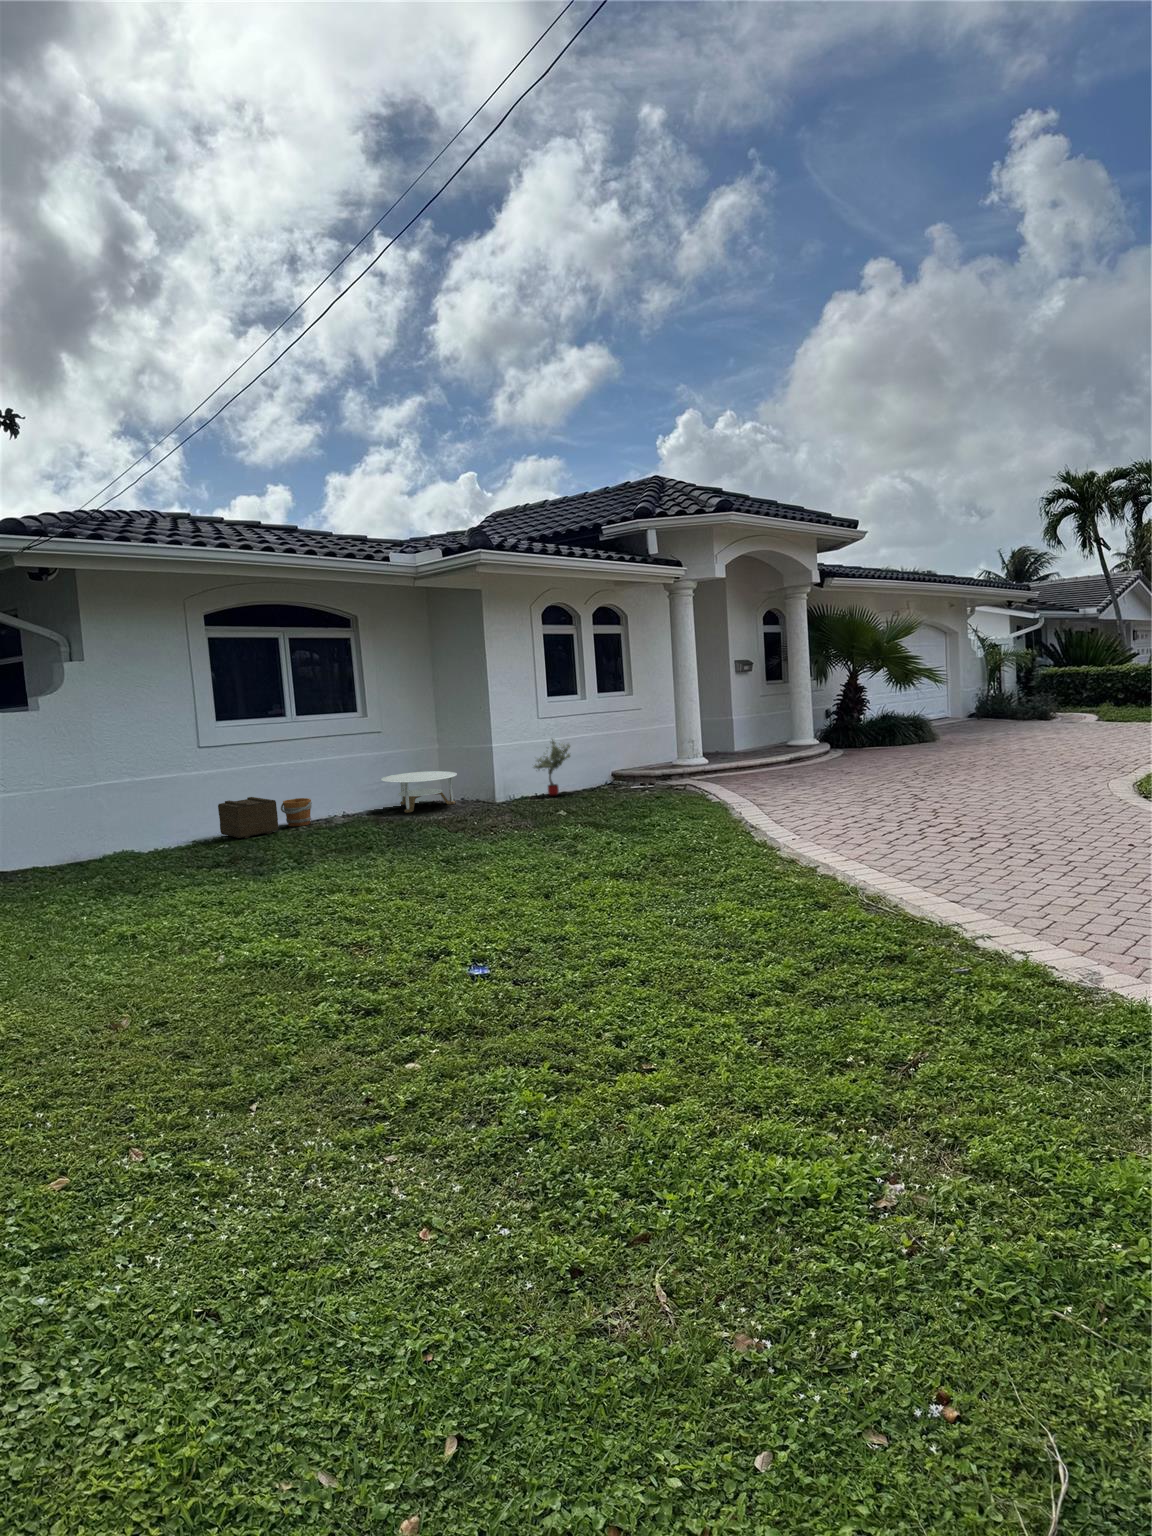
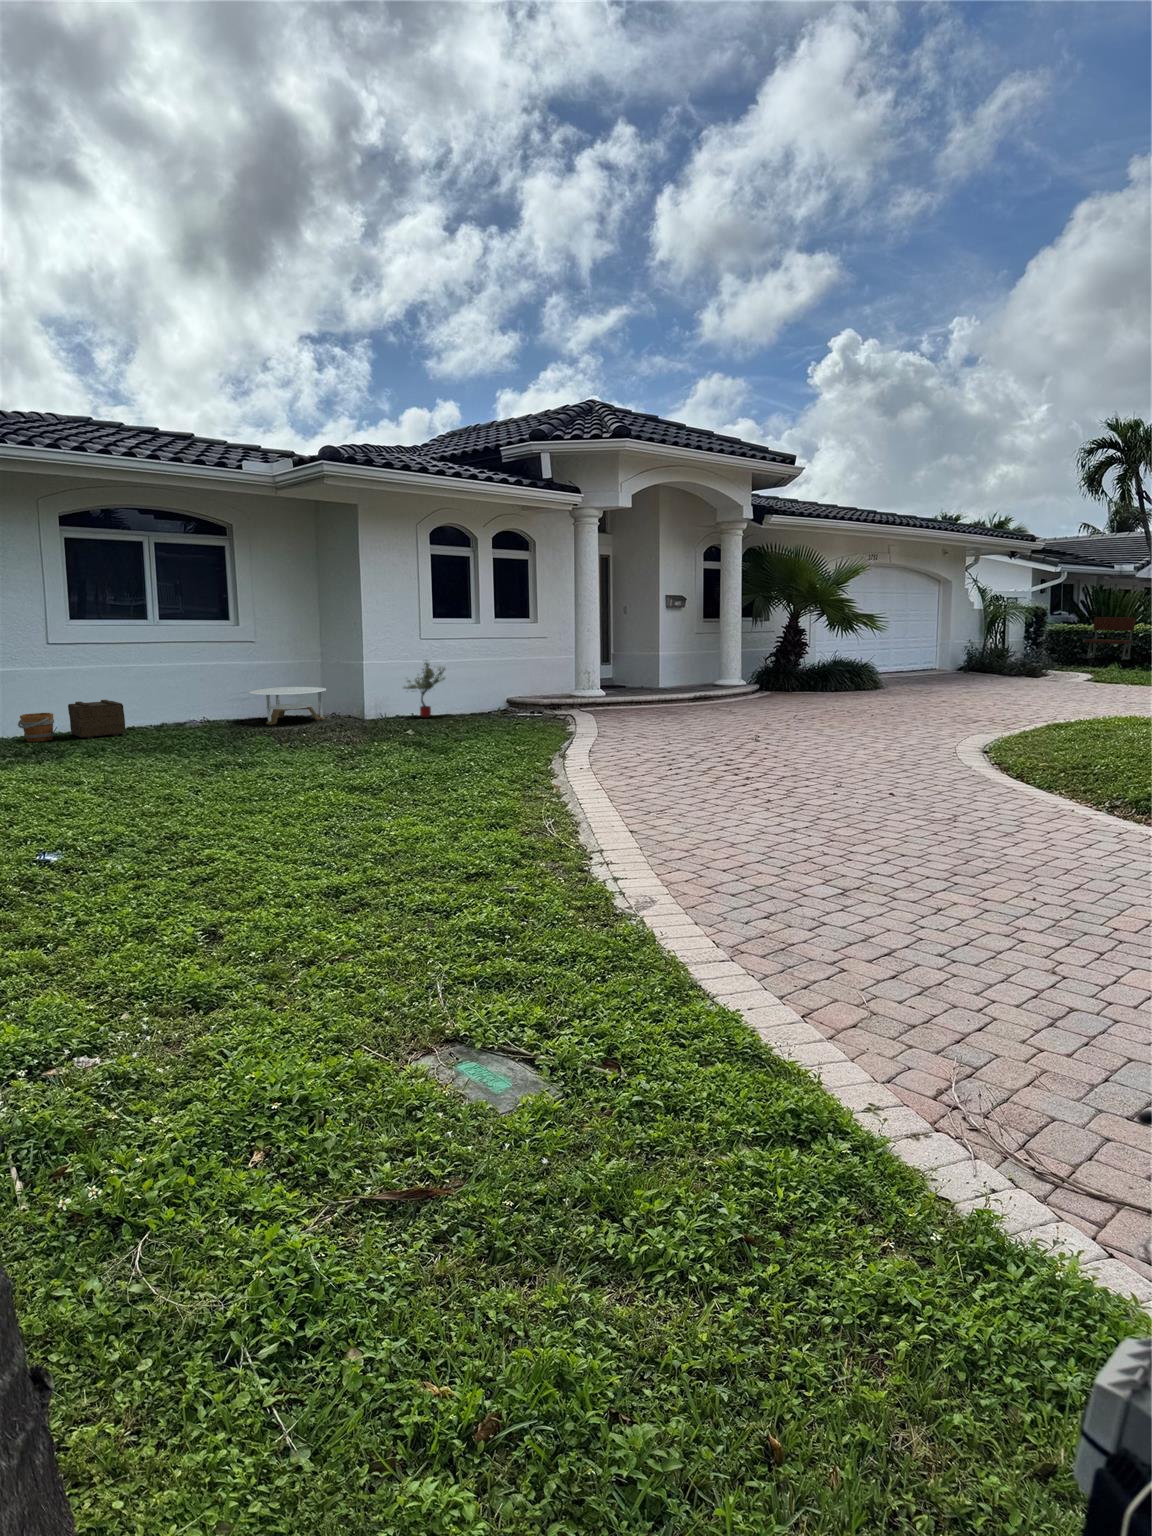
bench: none [1084,659,1129,700] -> present [1085,617,1135,660]
bucket: present [281,798,312,826] -> present [18,713,54,742]

